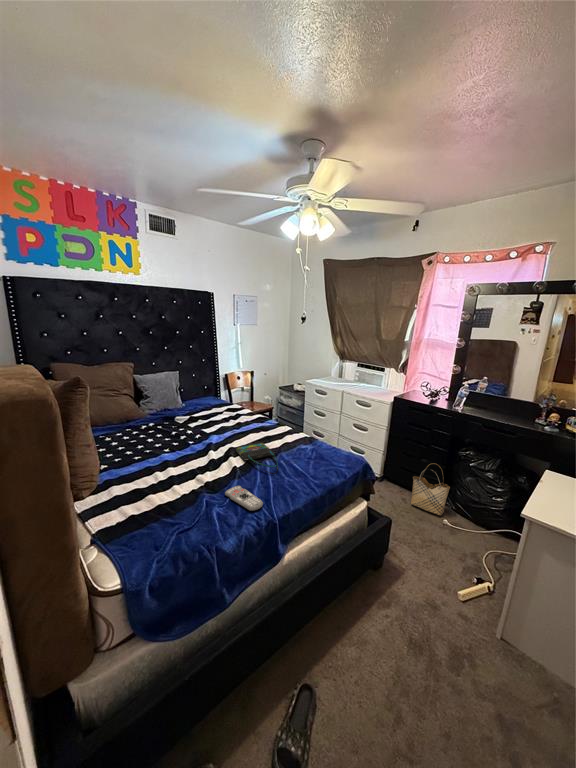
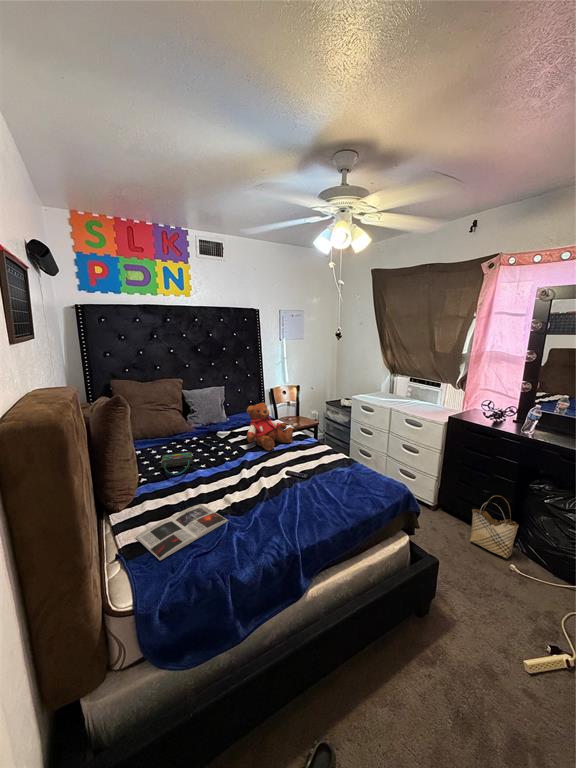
teddy bear: none [208,386,254,432] -> present [247,403,293,451]
tote bag: present [236,443,278,474] -> present [158,452,194,482]
magazine: none [108,485,204,541] -> present [136,504,228,560]
remote control: present [225,486,263,511] -> none [249,509,286,539]

